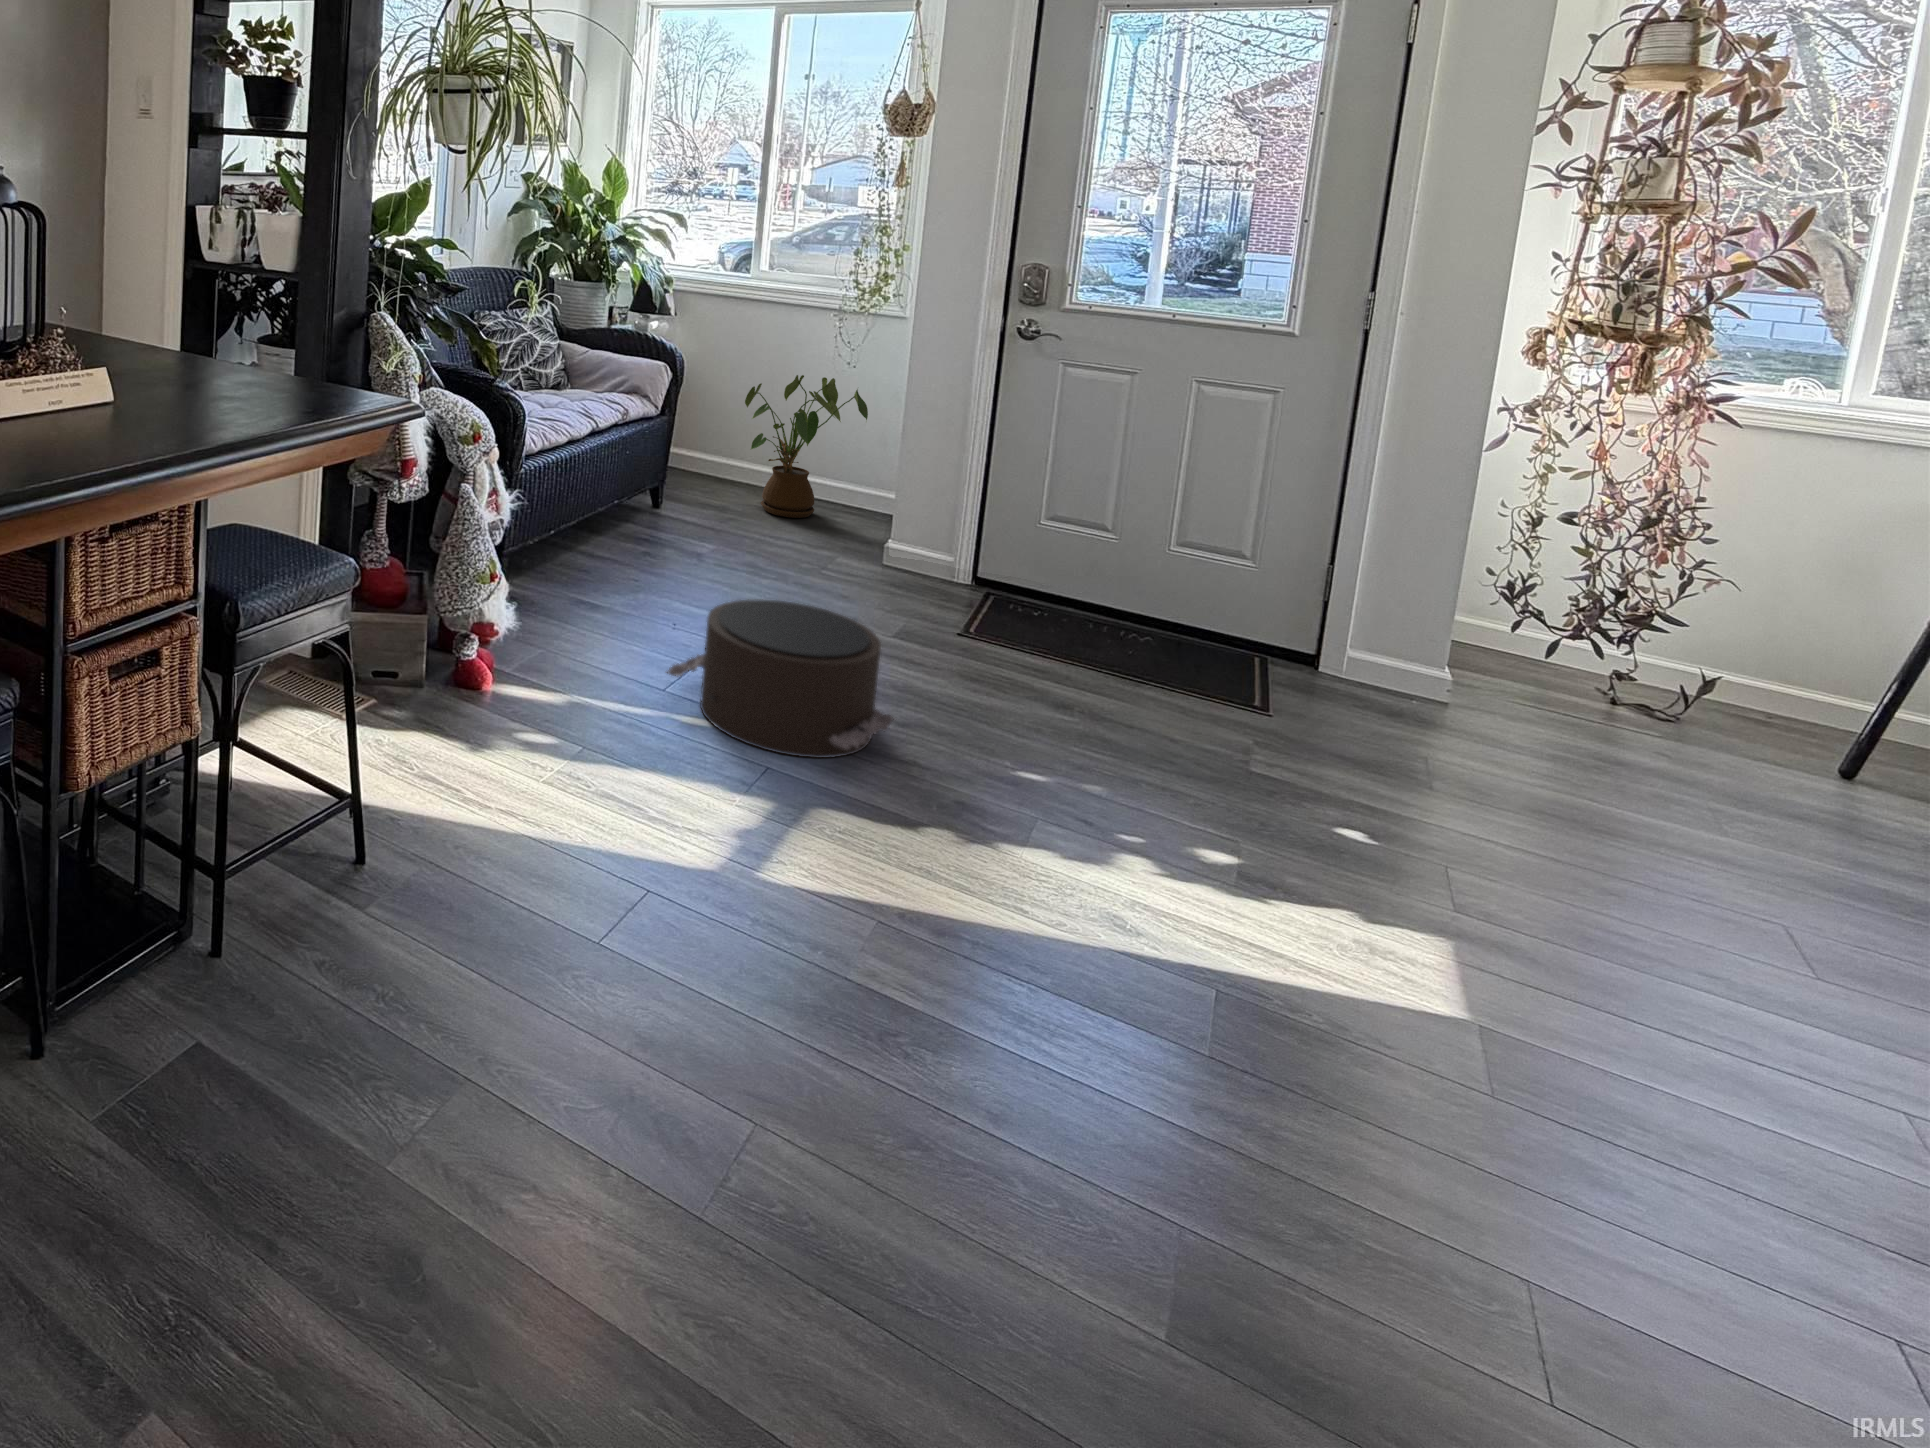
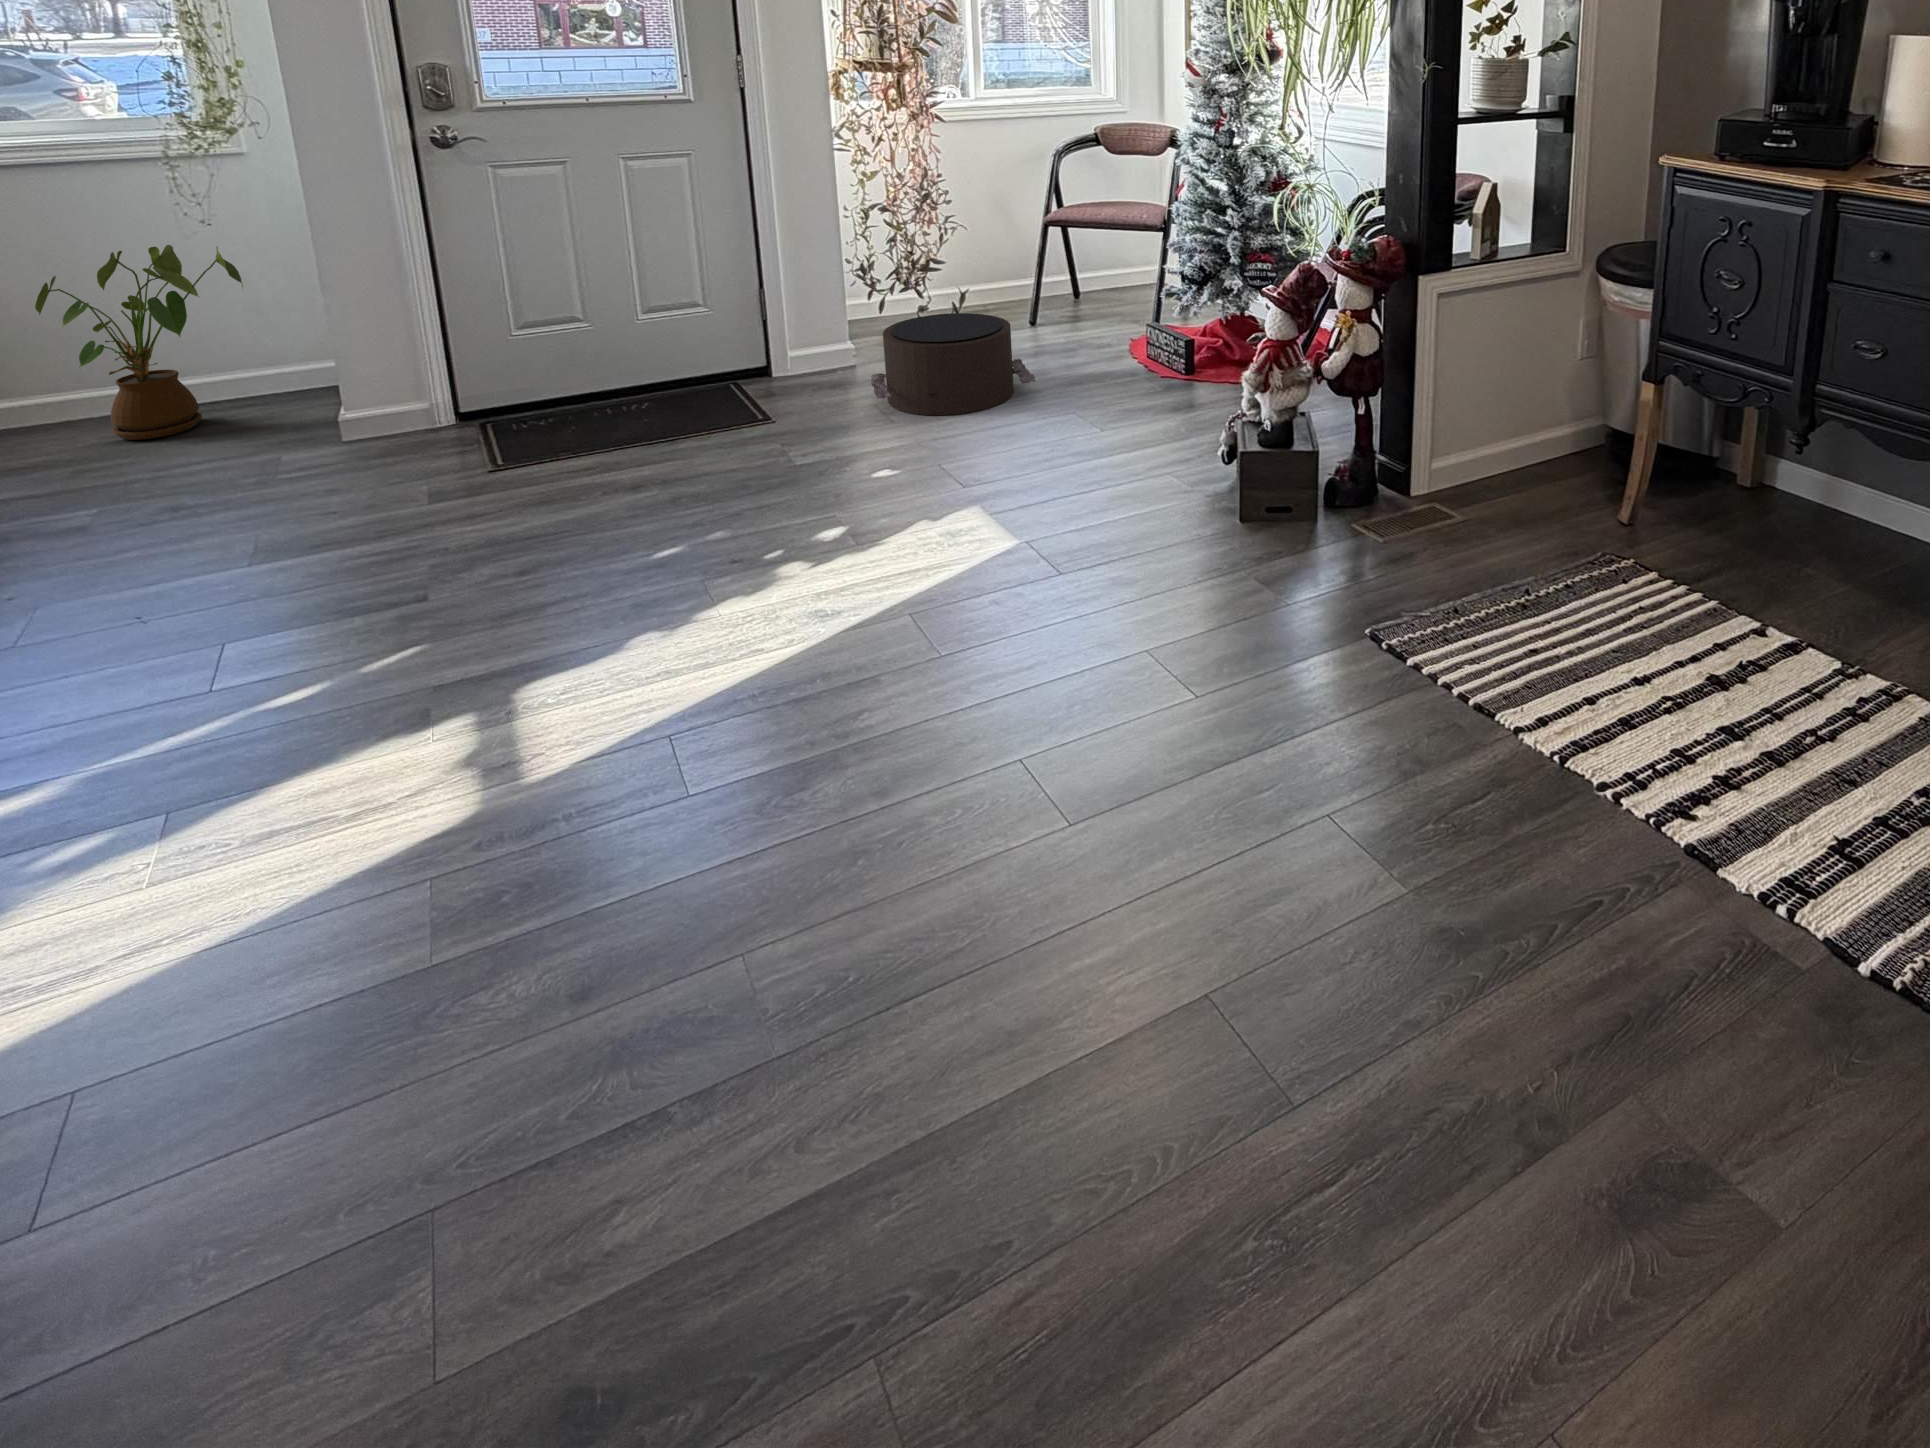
pouf: present [668,599,894,758] -> present [871,313,1035,415]

